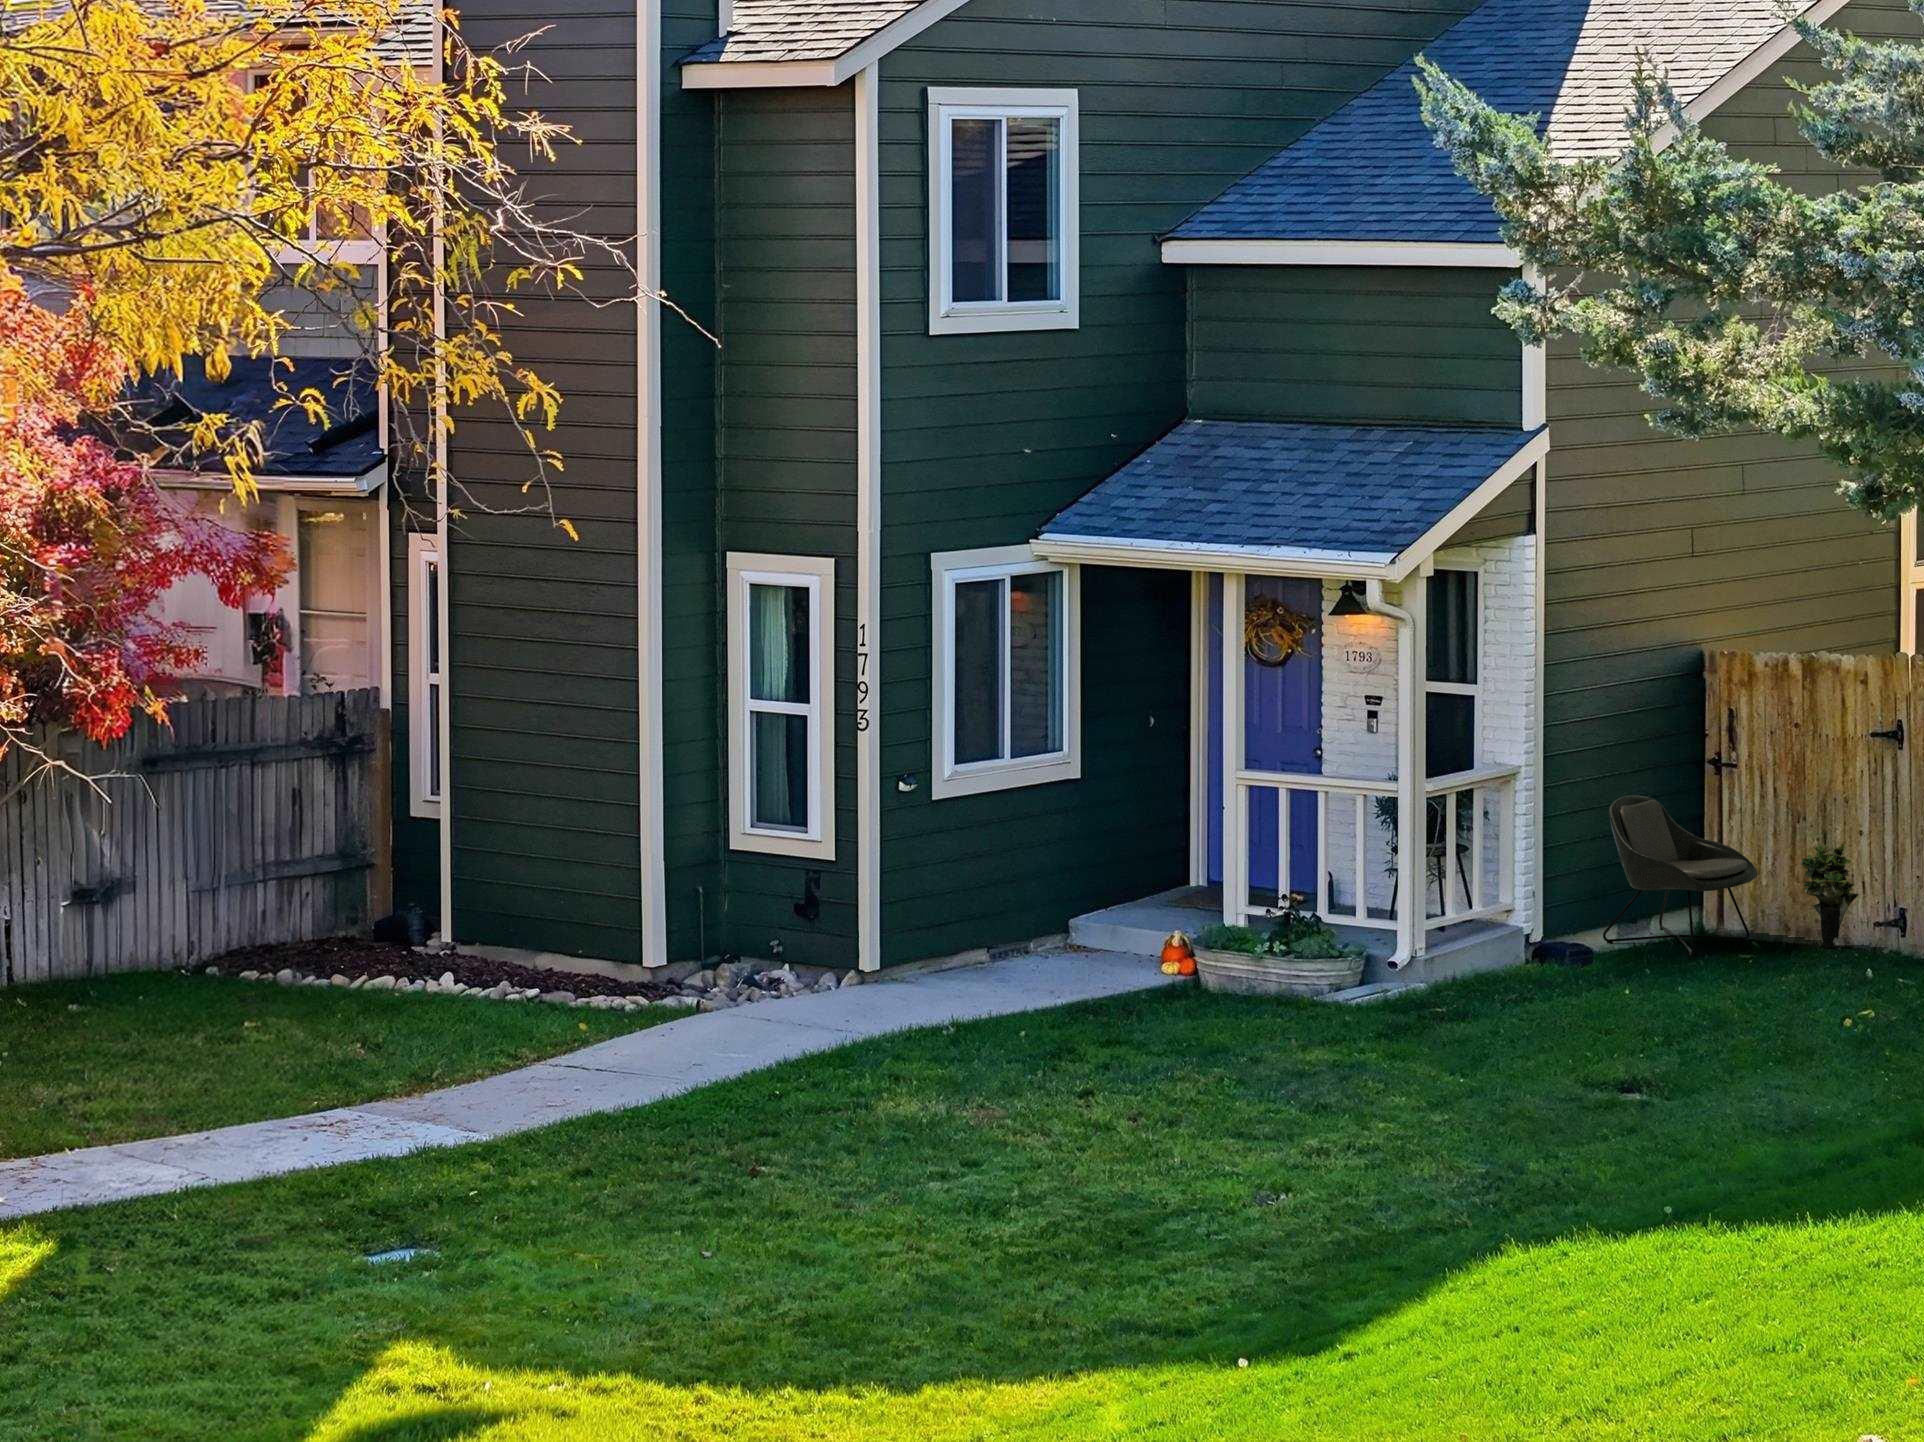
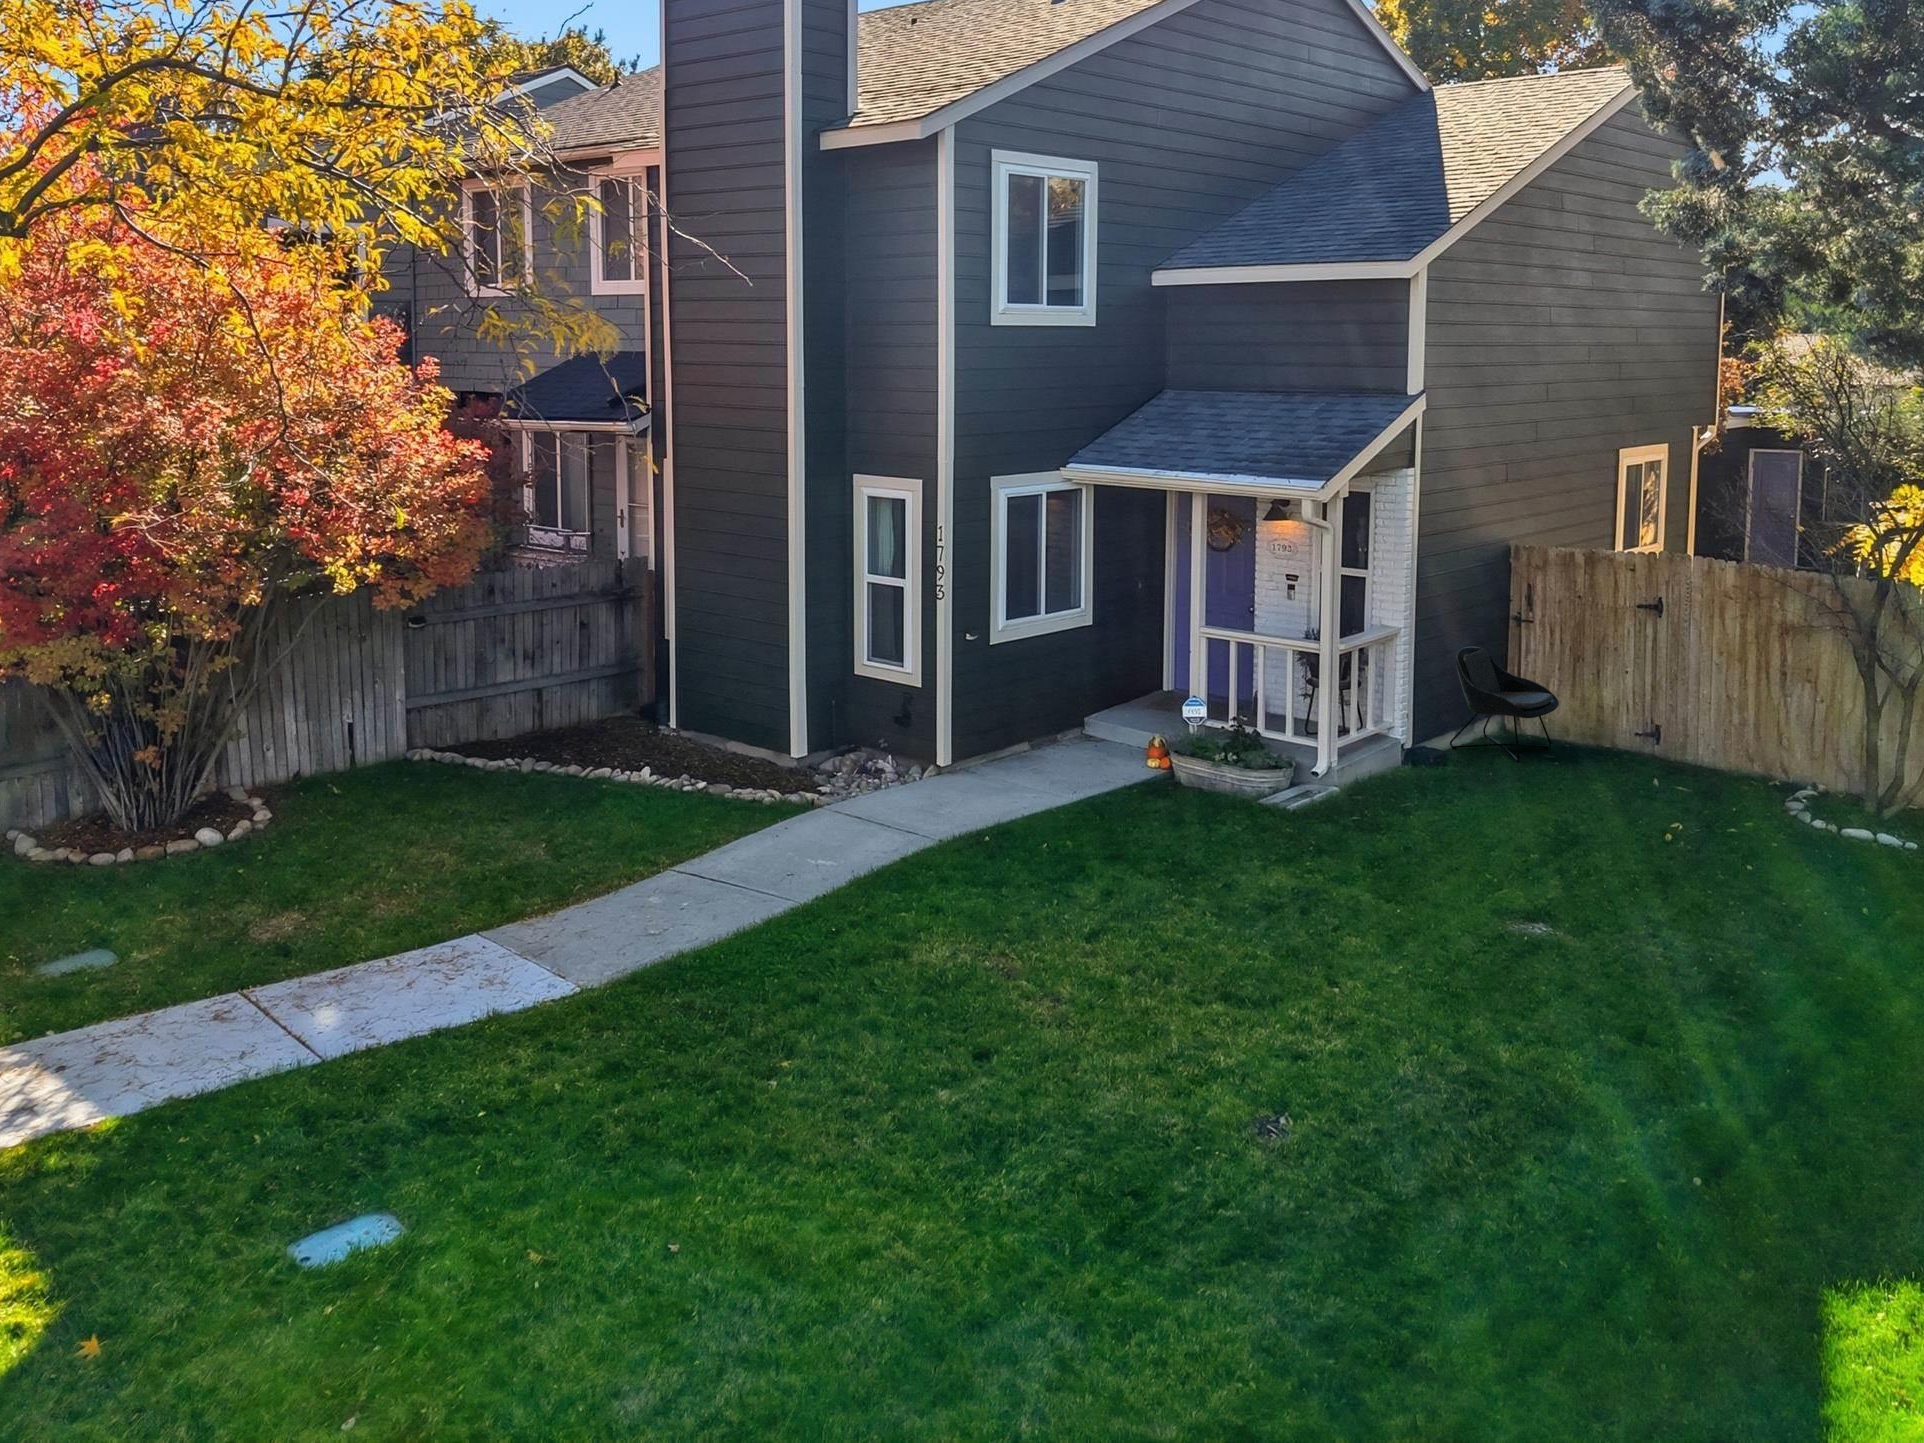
potted plant: present [1800,844,1859,948] -> none [1589,683,1634,757]

